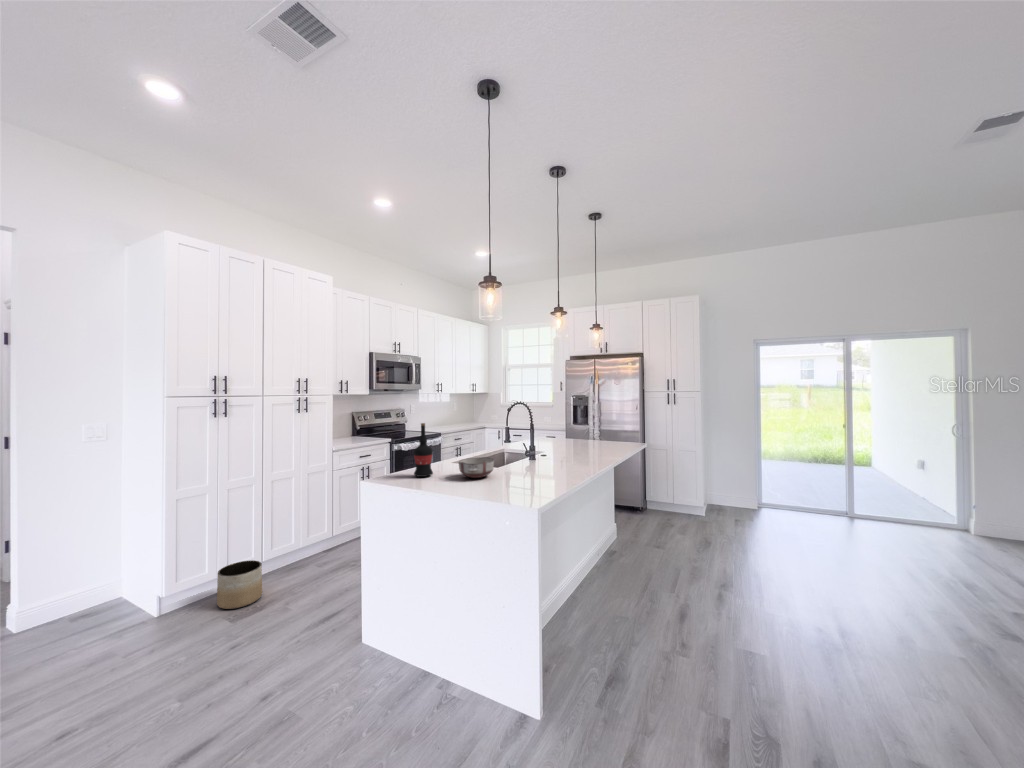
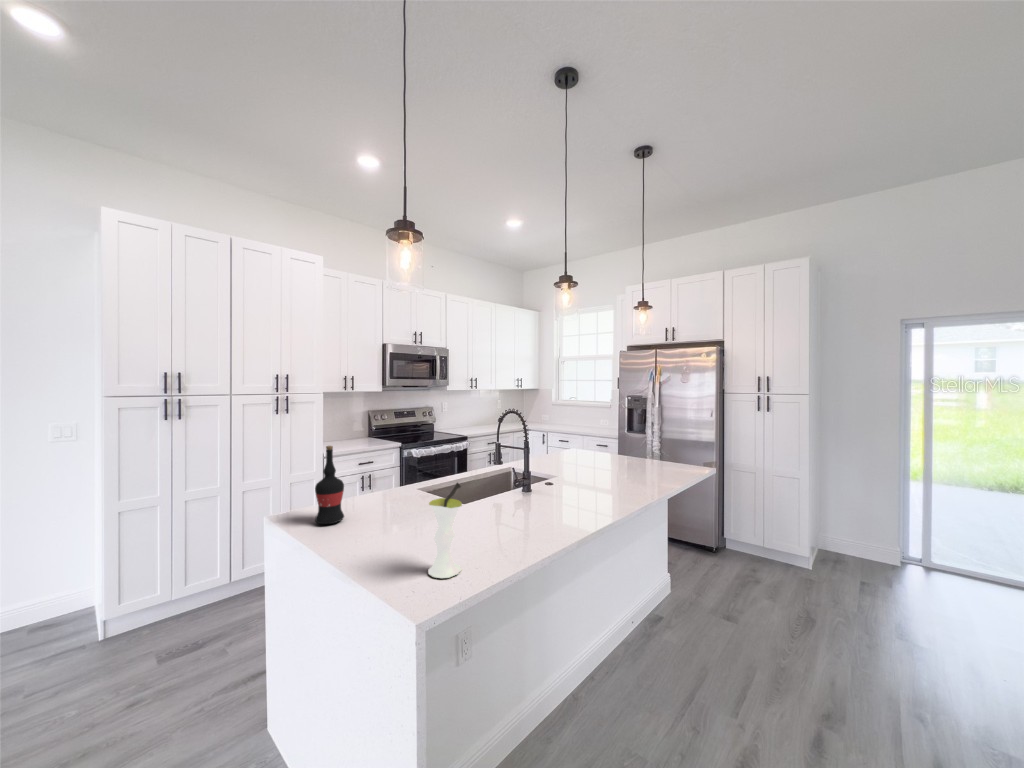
vase: none [523,435,542,487] -> present [428,483,462,578]
ceramic bowl: present [459,457,494,478] -> none [364,500,421,536]
planter: present [217,560,262,609] -> none [159,583,214,643]

